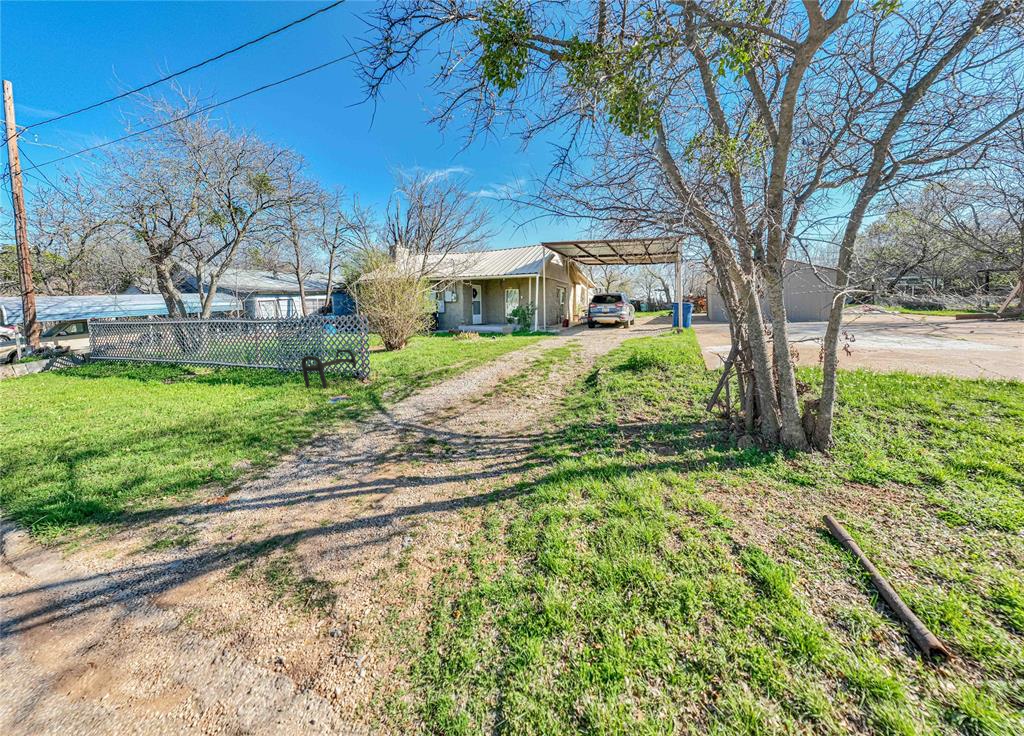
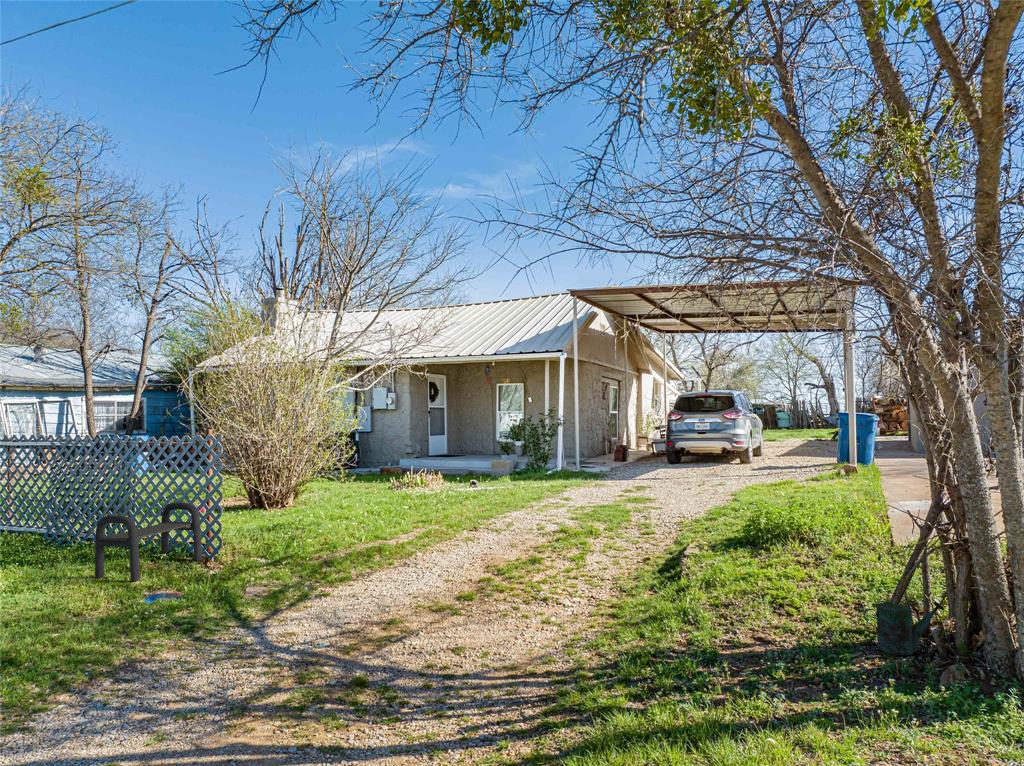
watering can: none [697,402,743,429] -> present [864,601,945,655]

